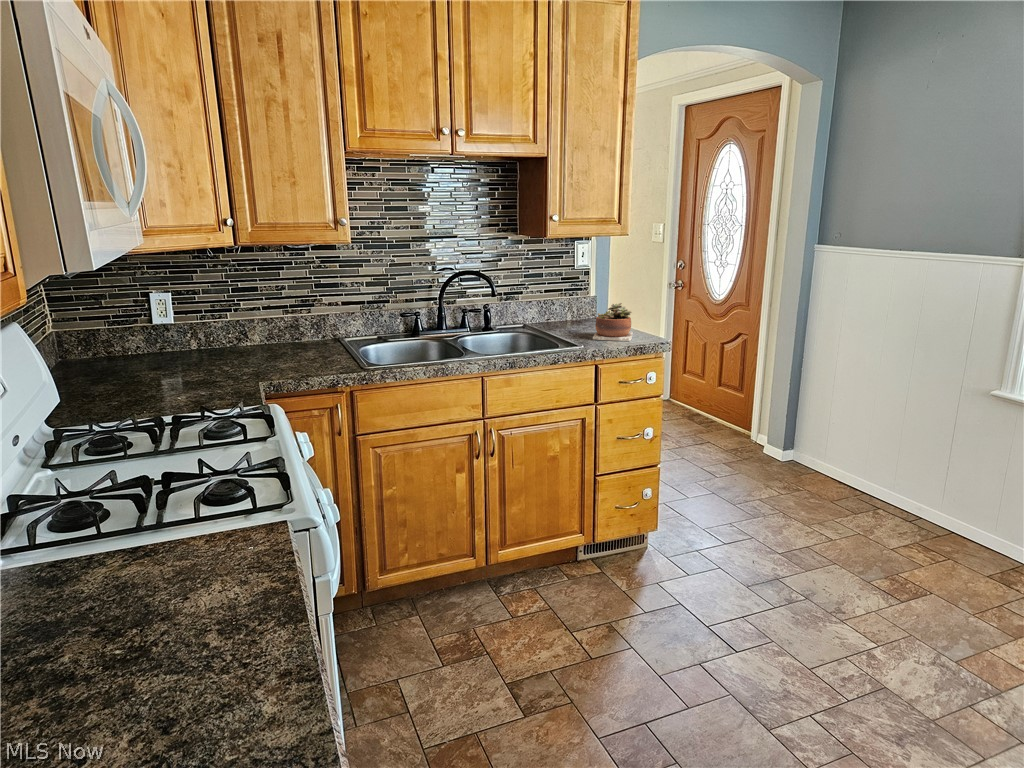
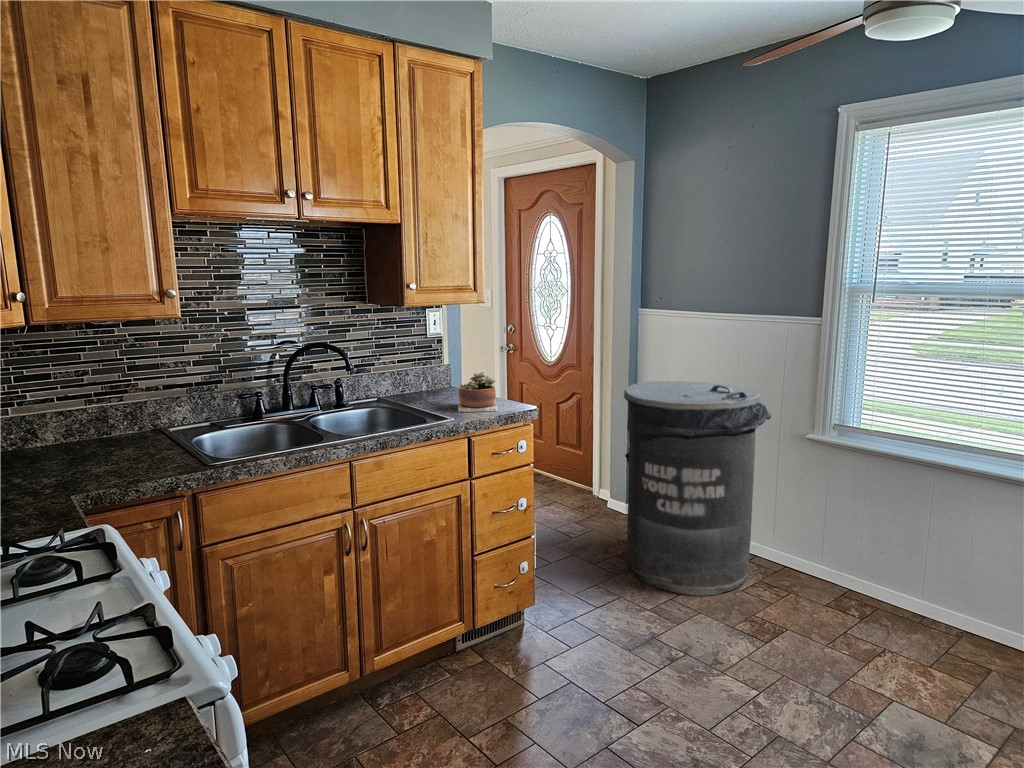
trash can: none [768,323,947,549] -> present [624,381,771,596]

